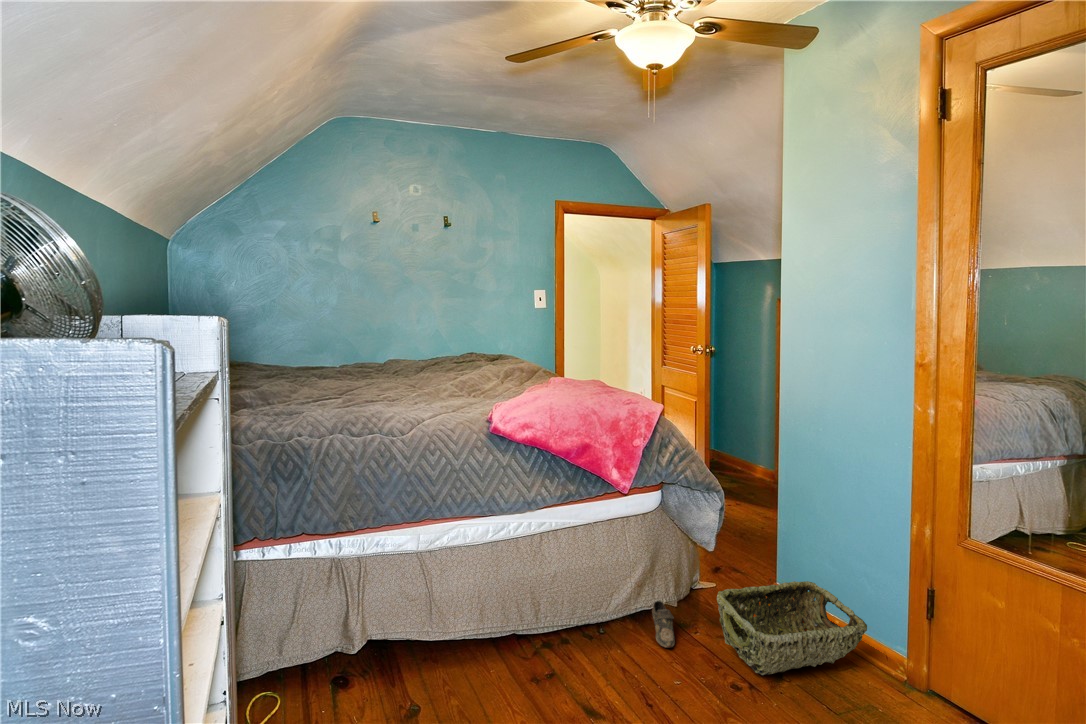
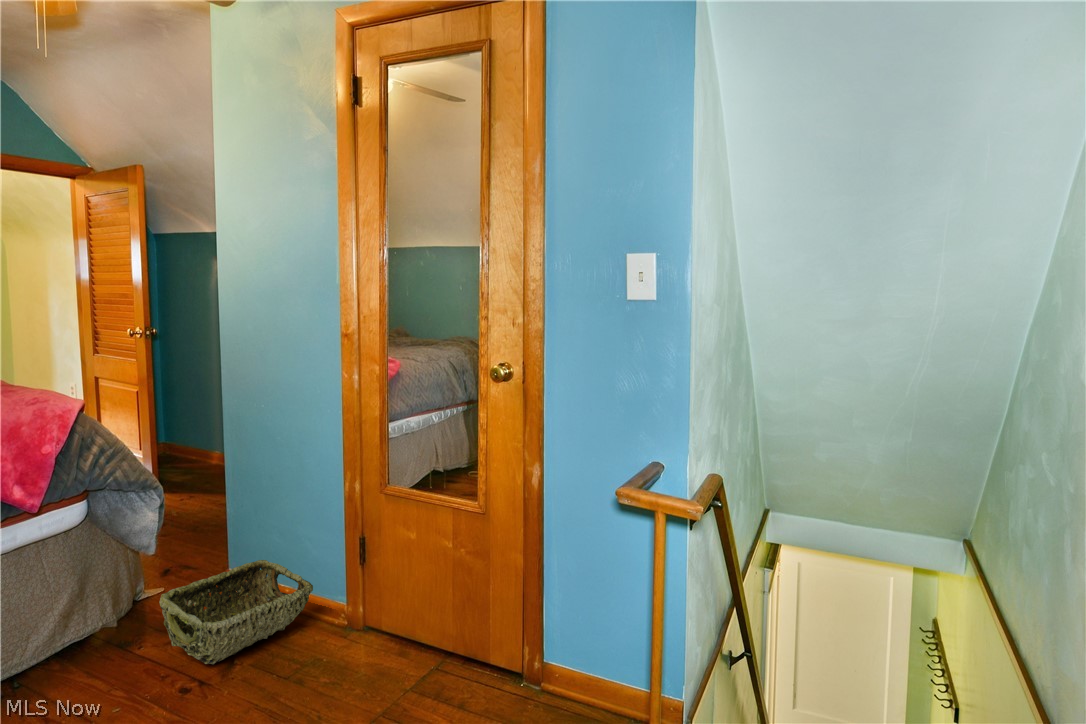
shoe: present [652,601,675,648] -> none [81,625,112,674]

